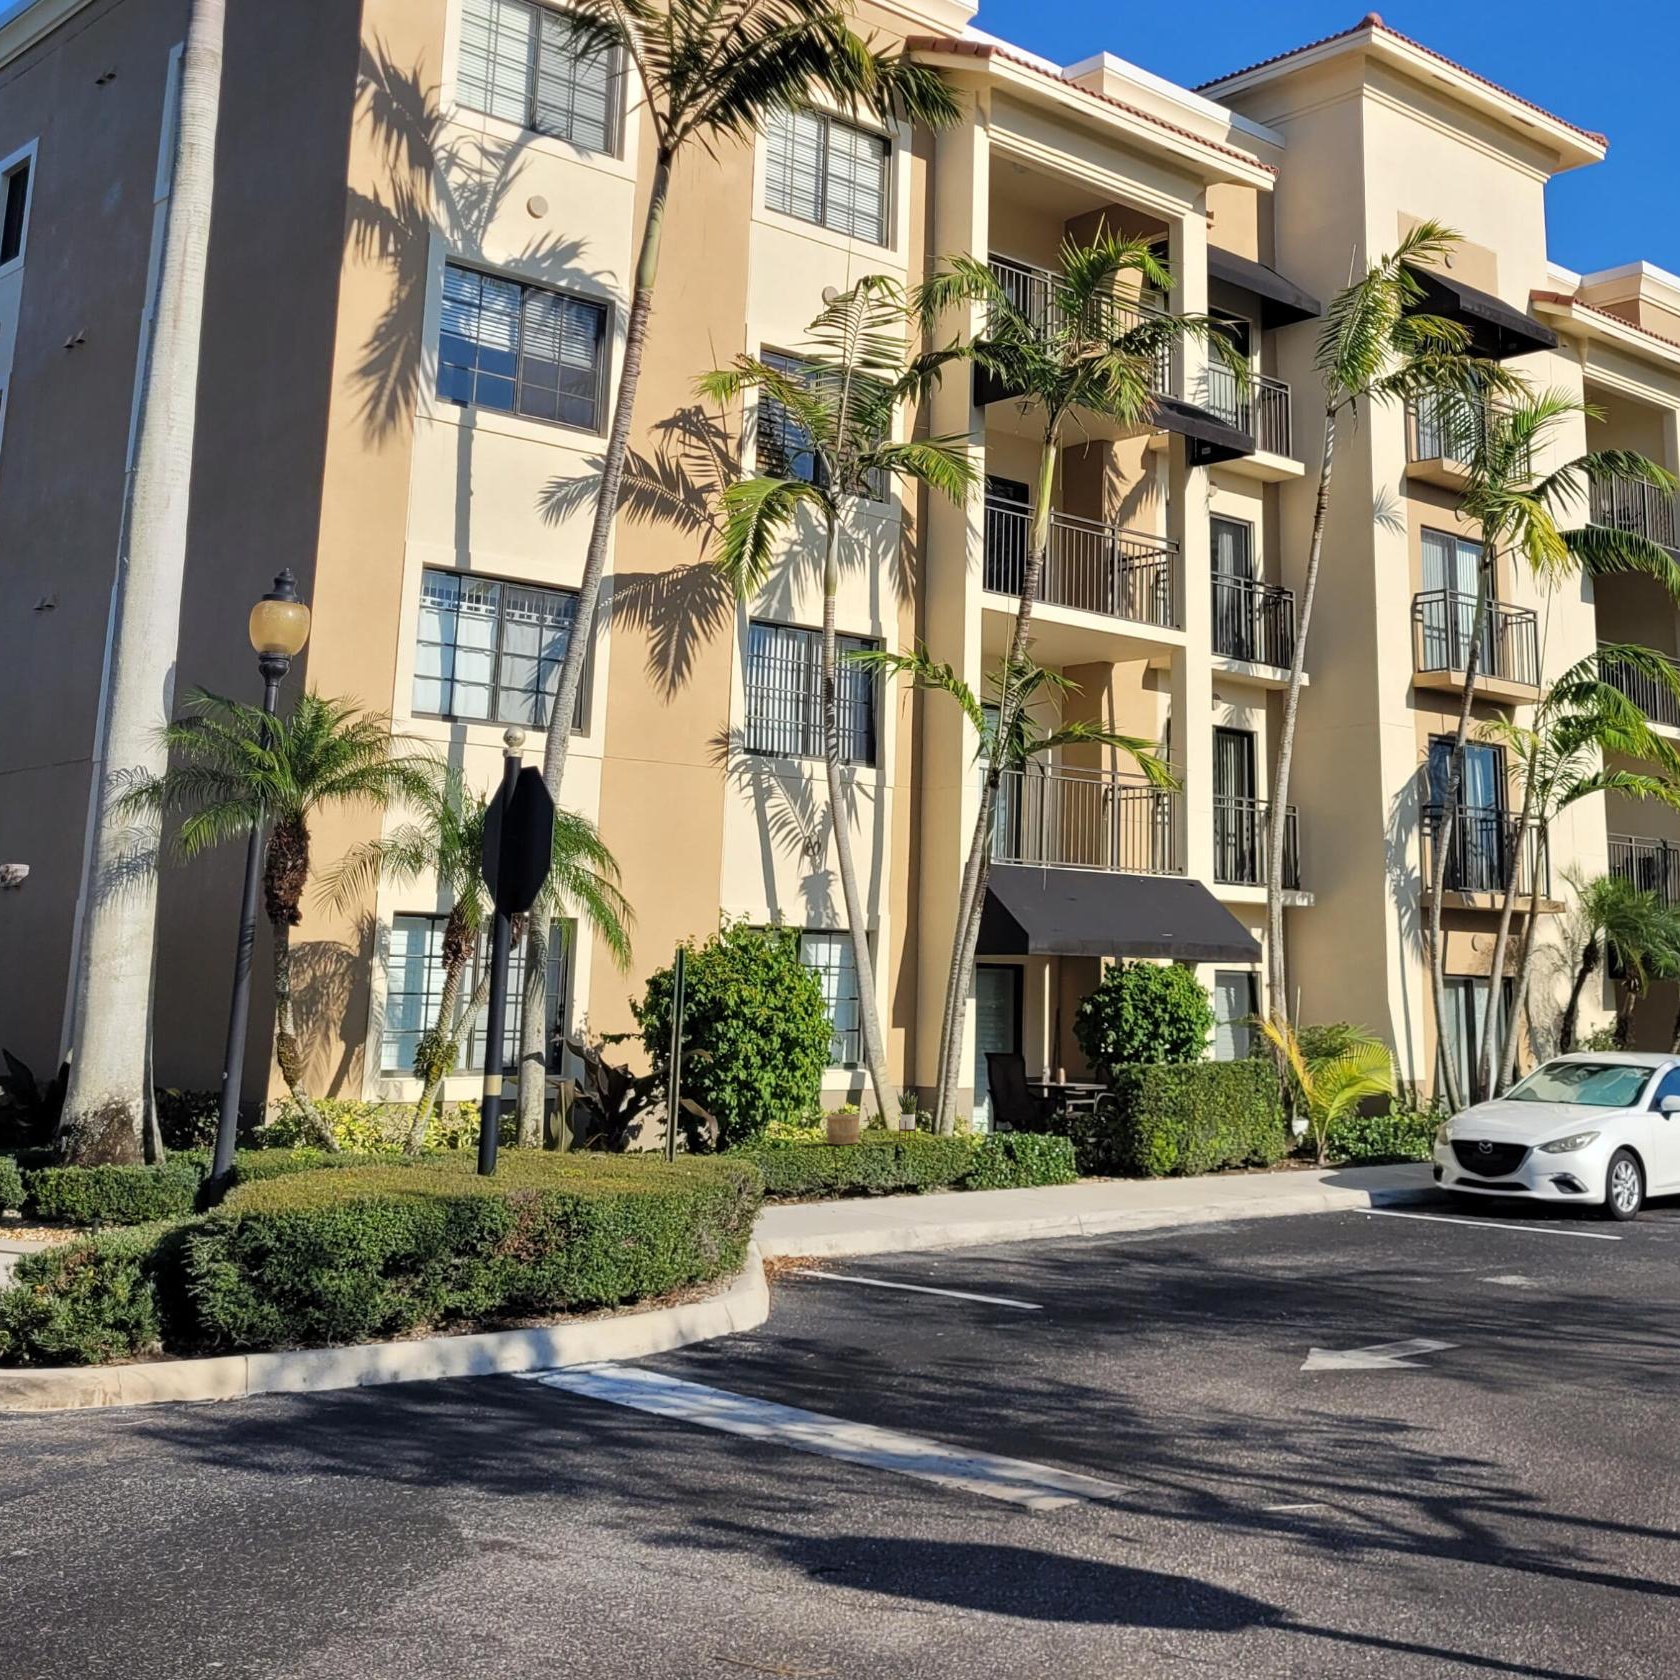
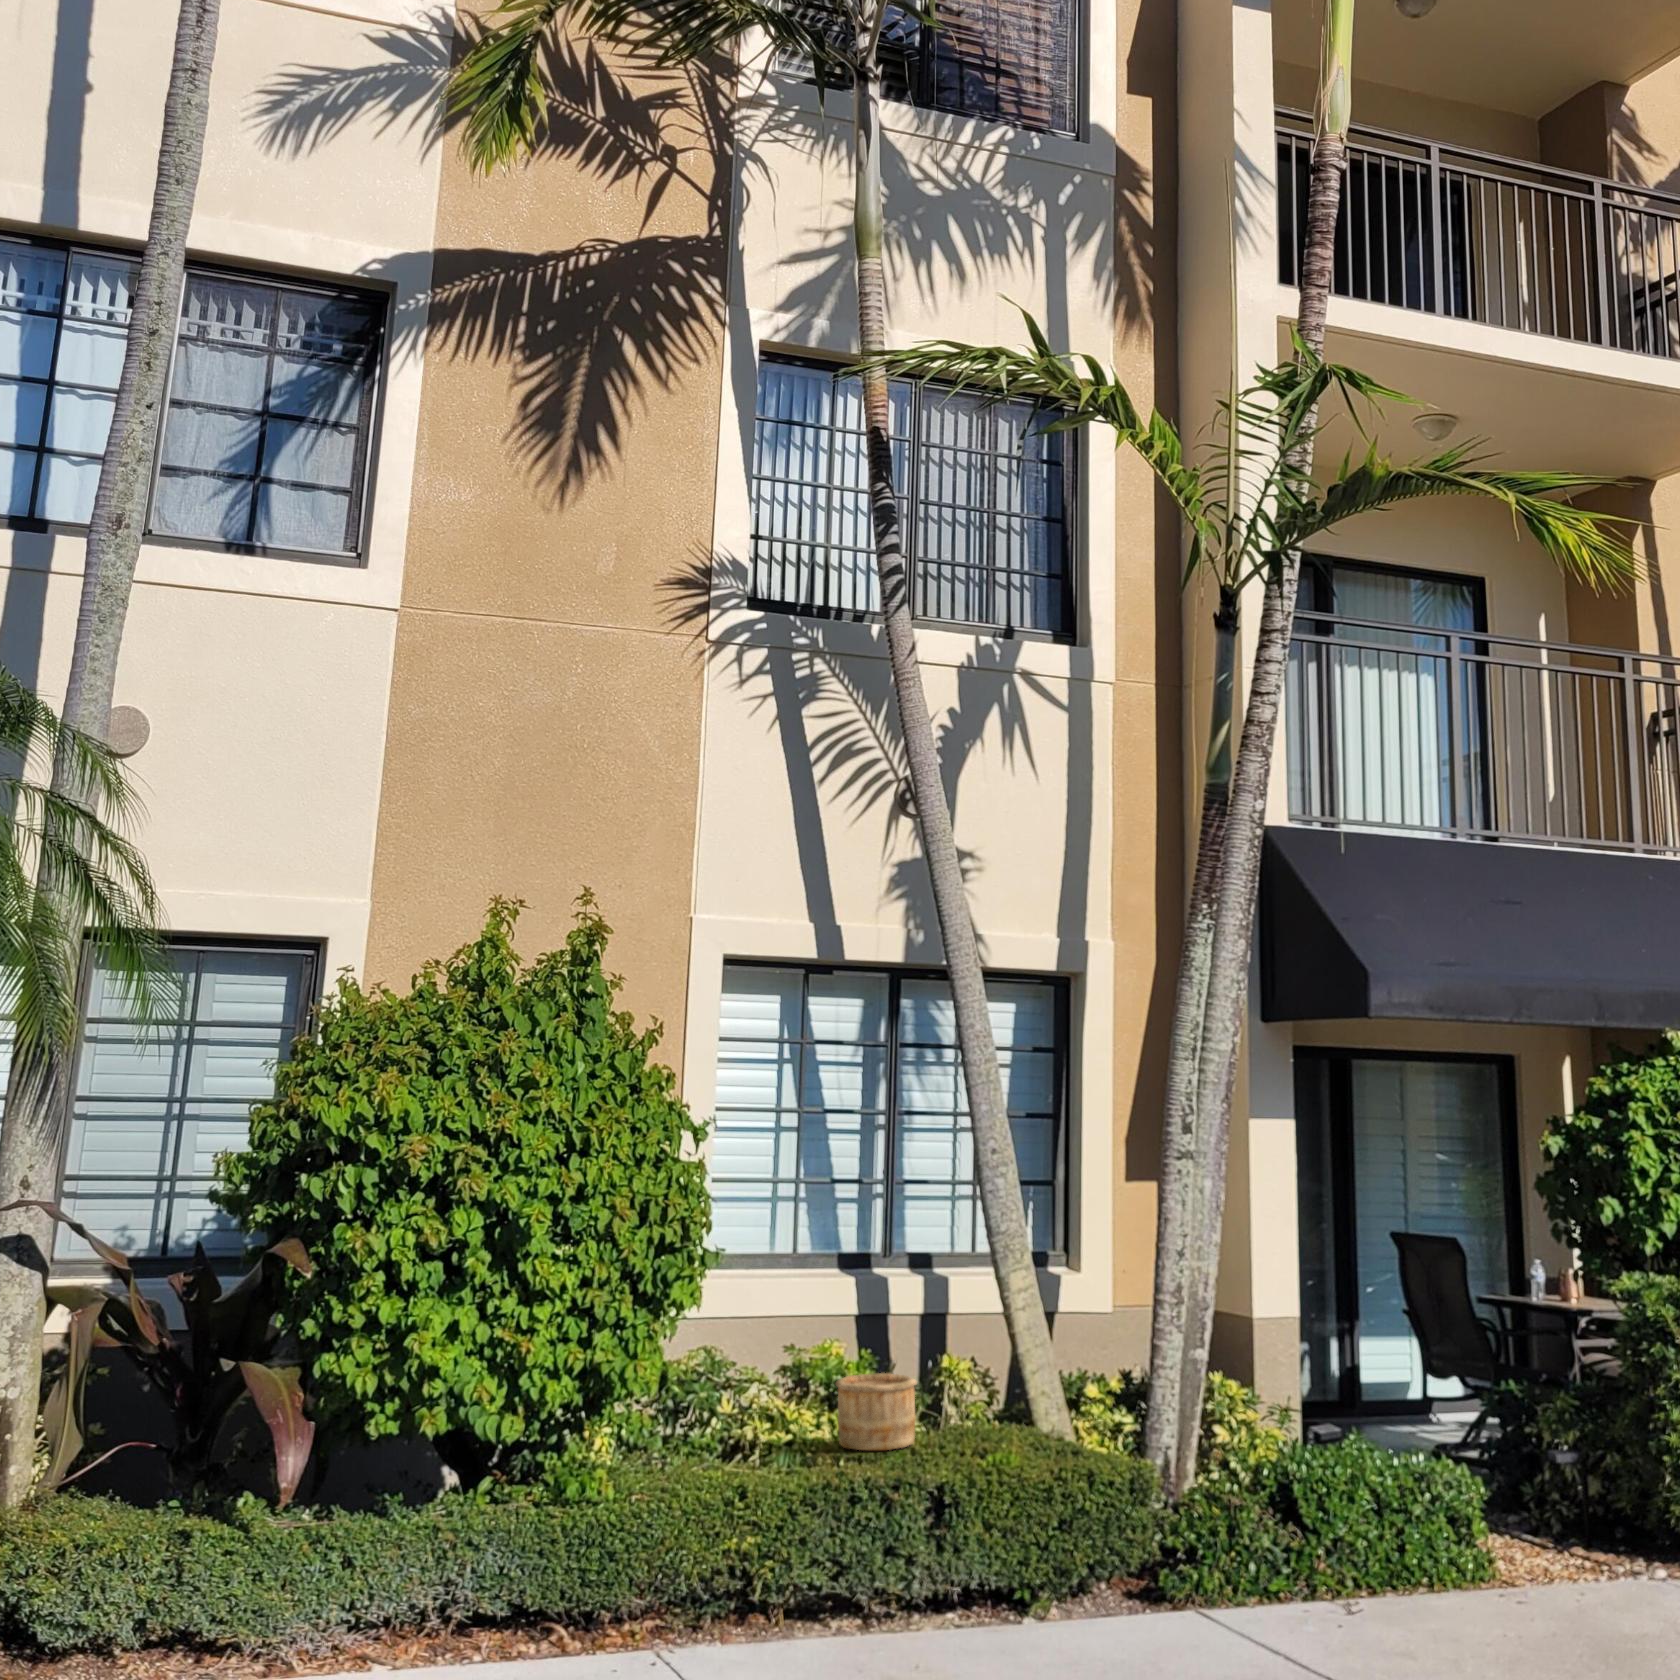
potted plant: present [896,1090,918,1141] -> none [995,1323,1046,1452]

